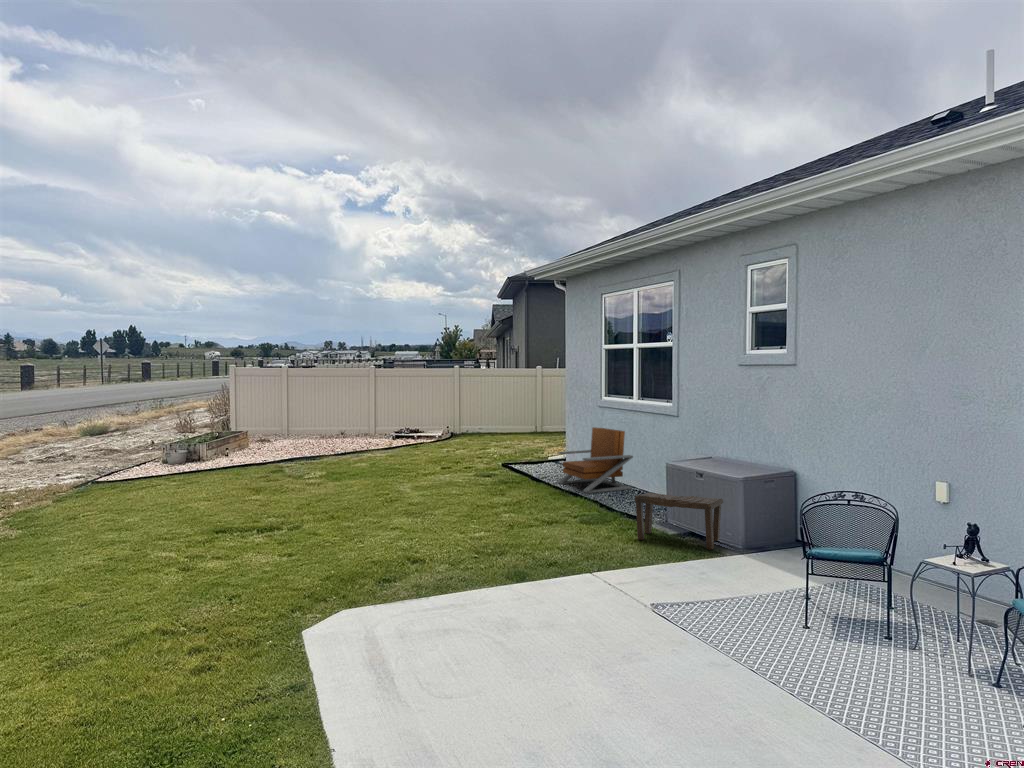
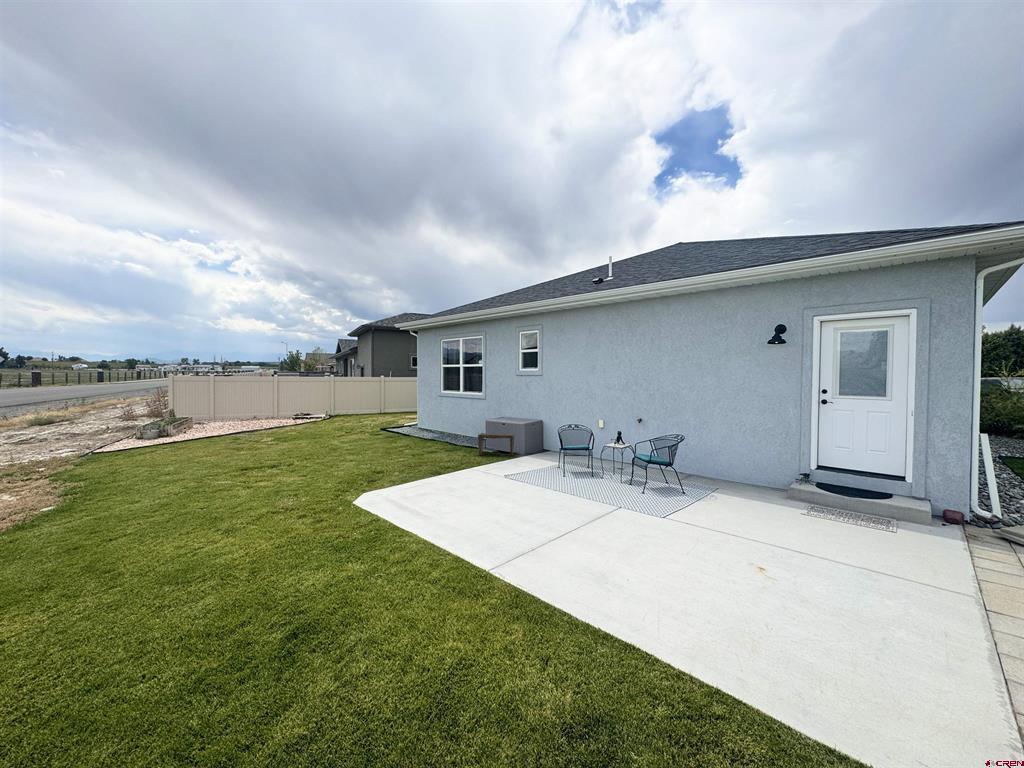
lounge chair: present [558,427,633,493] -> none [422,406,461,438]

